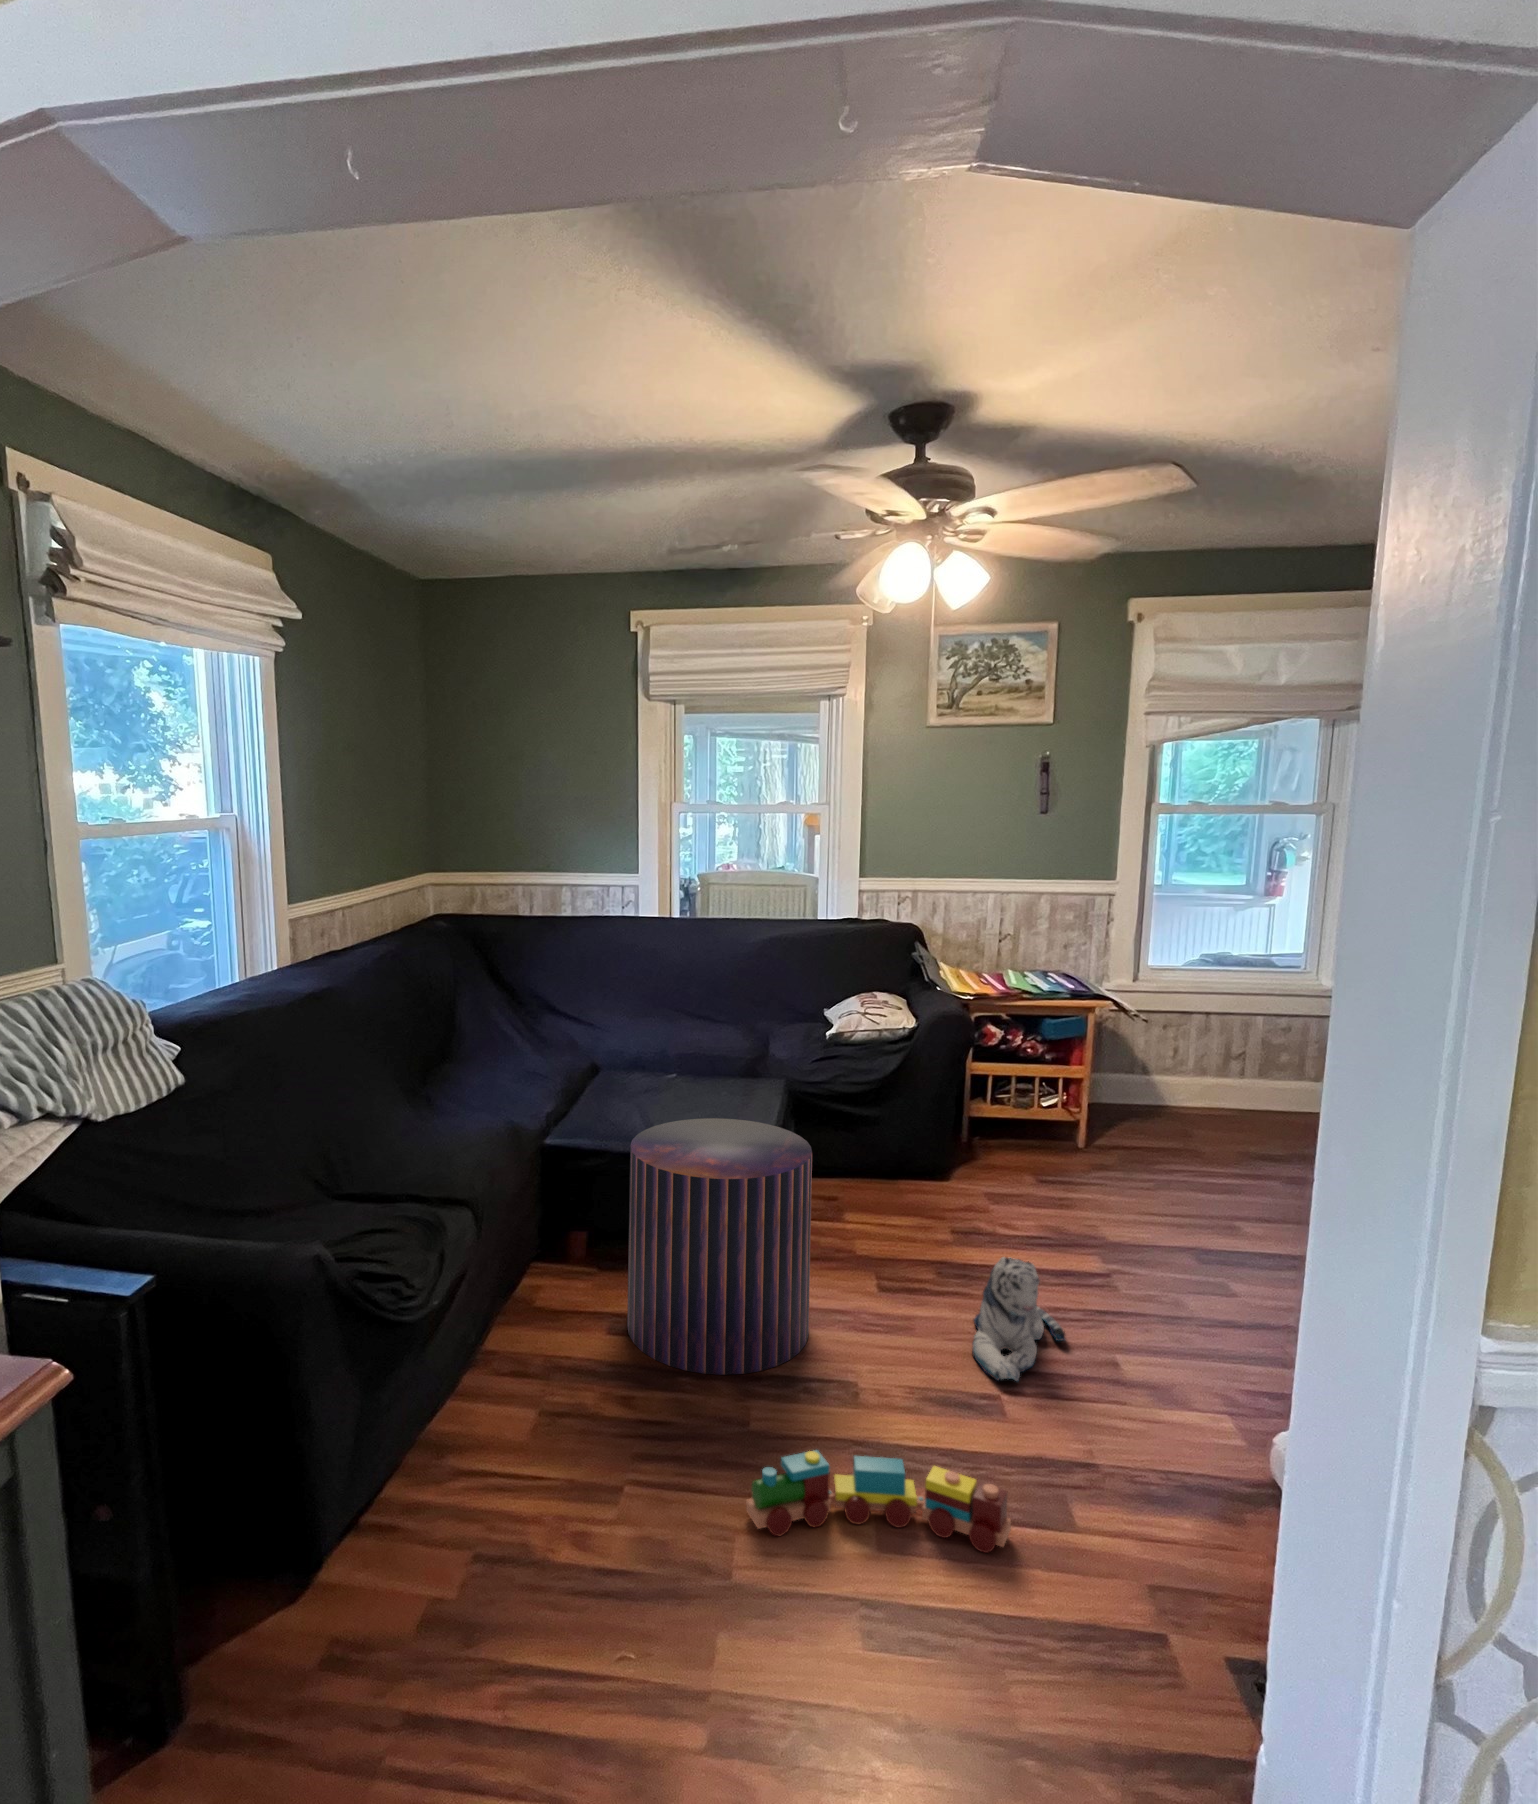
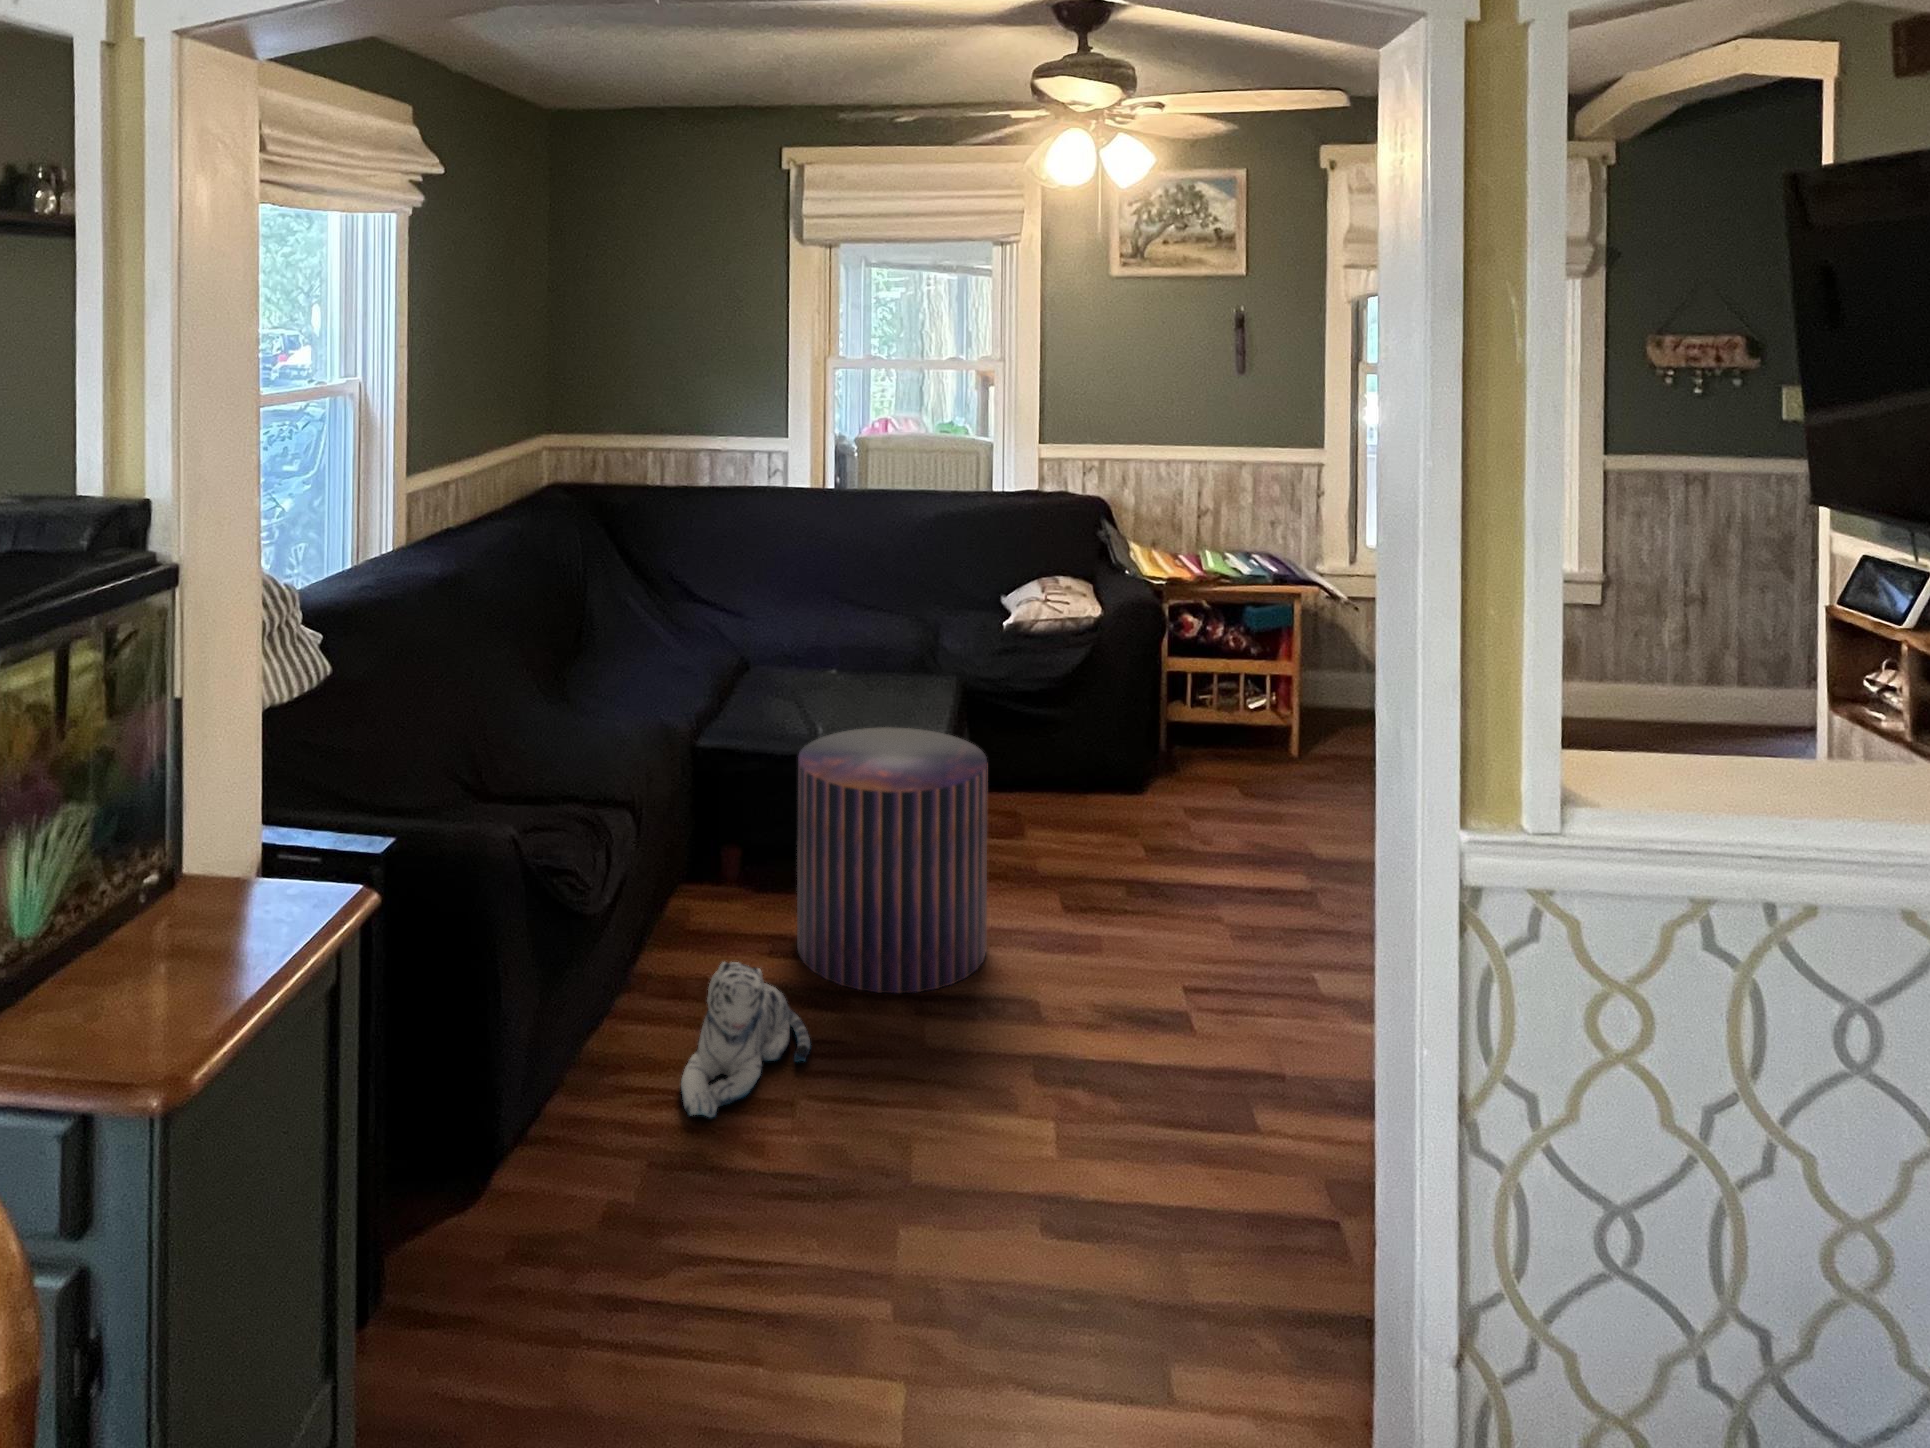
plush toy: present [972,1257,1065,1381] -> present [681,962,811,1117]
toy train: present [746,1450,1011,1553] -> none [925,1058,1184,1152]

